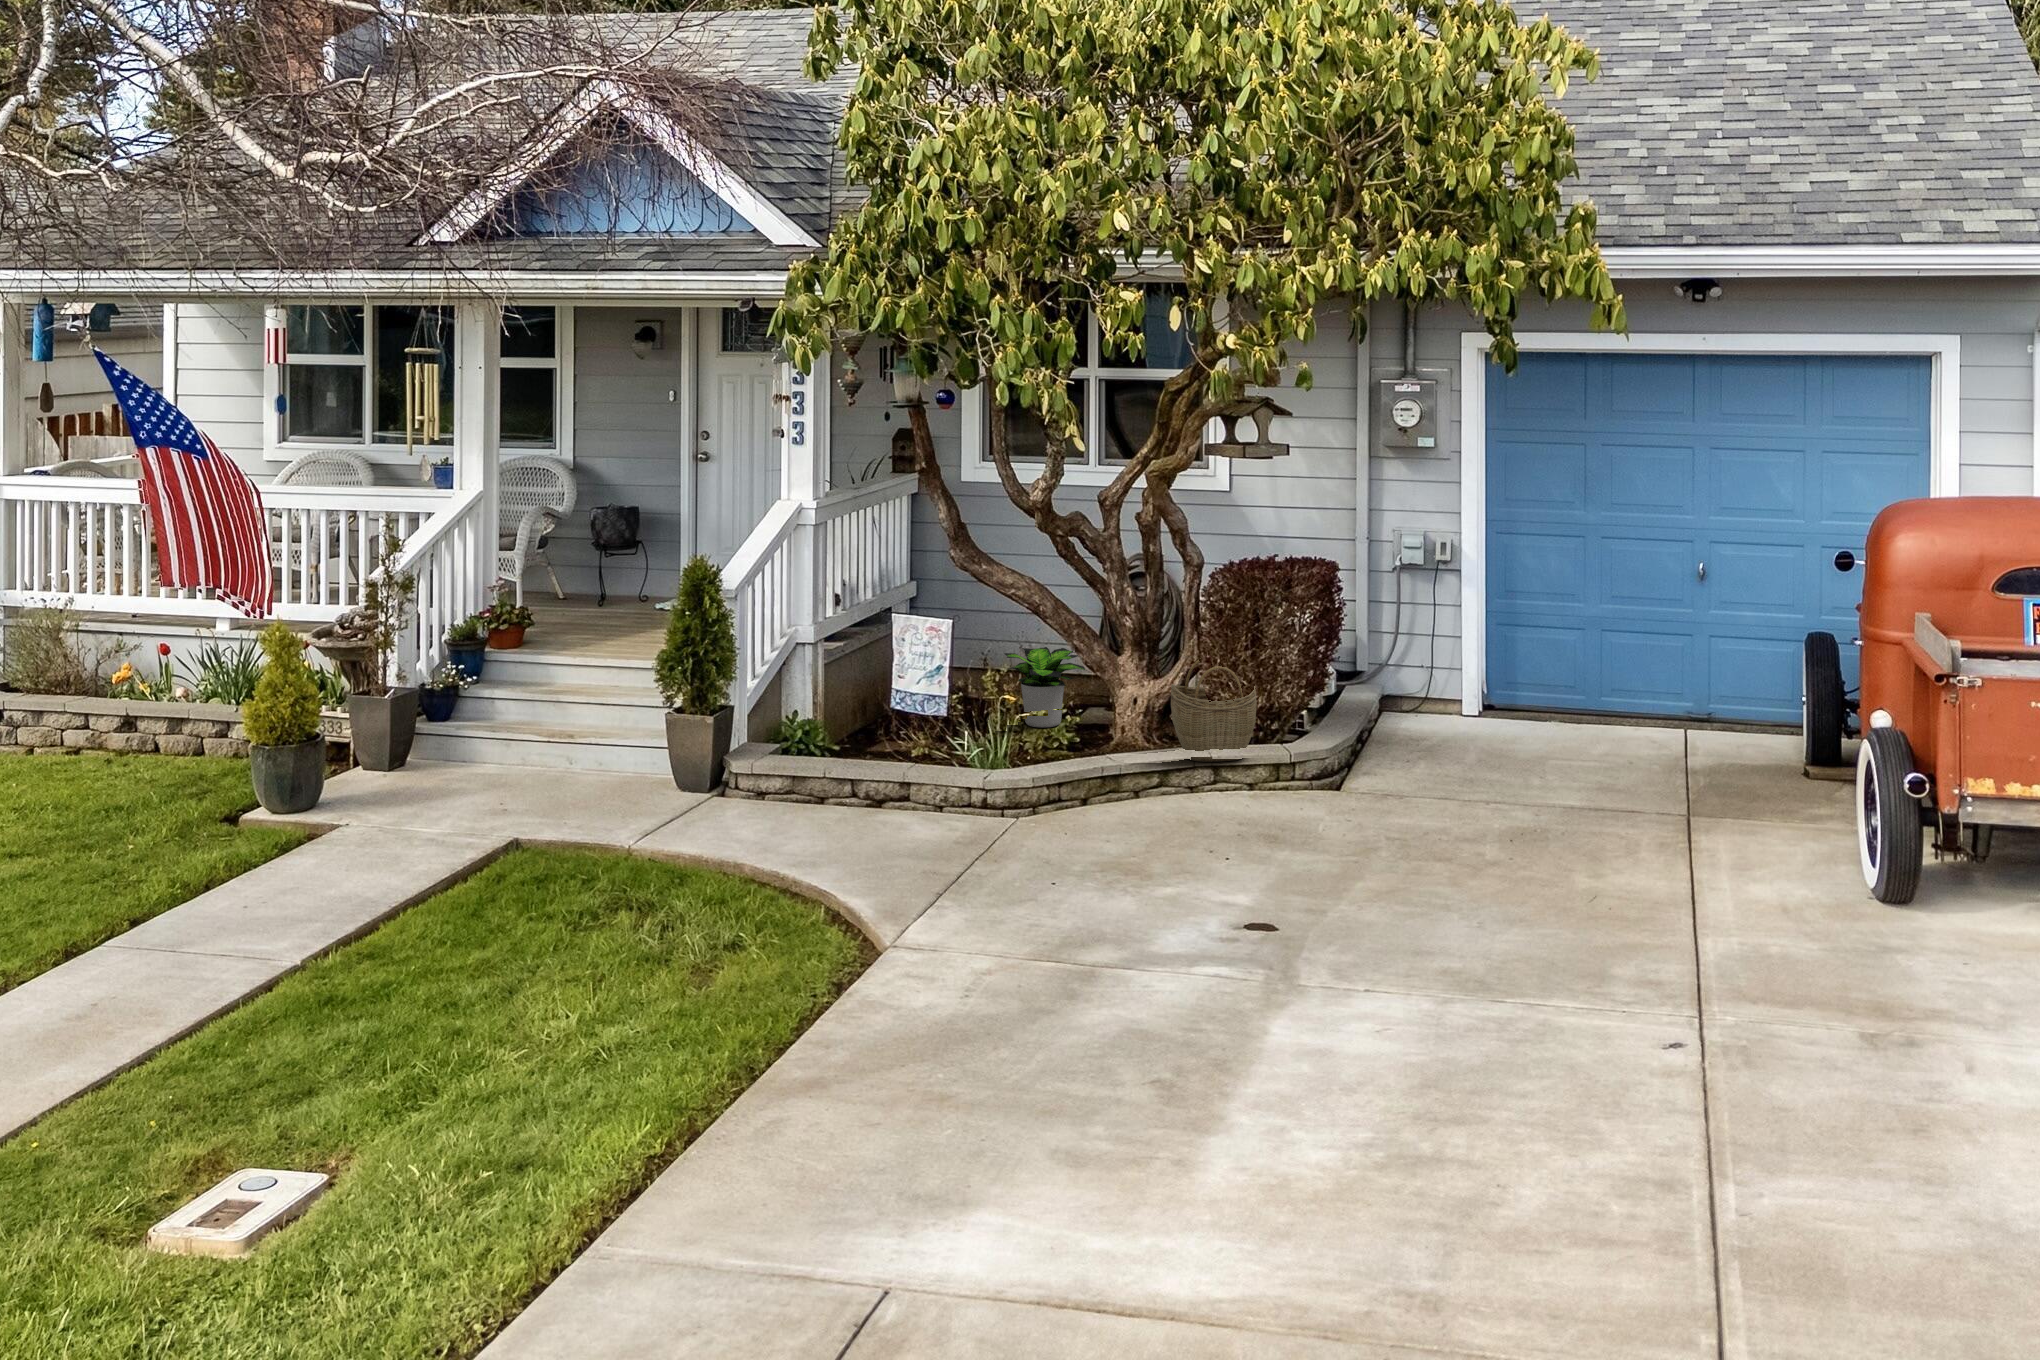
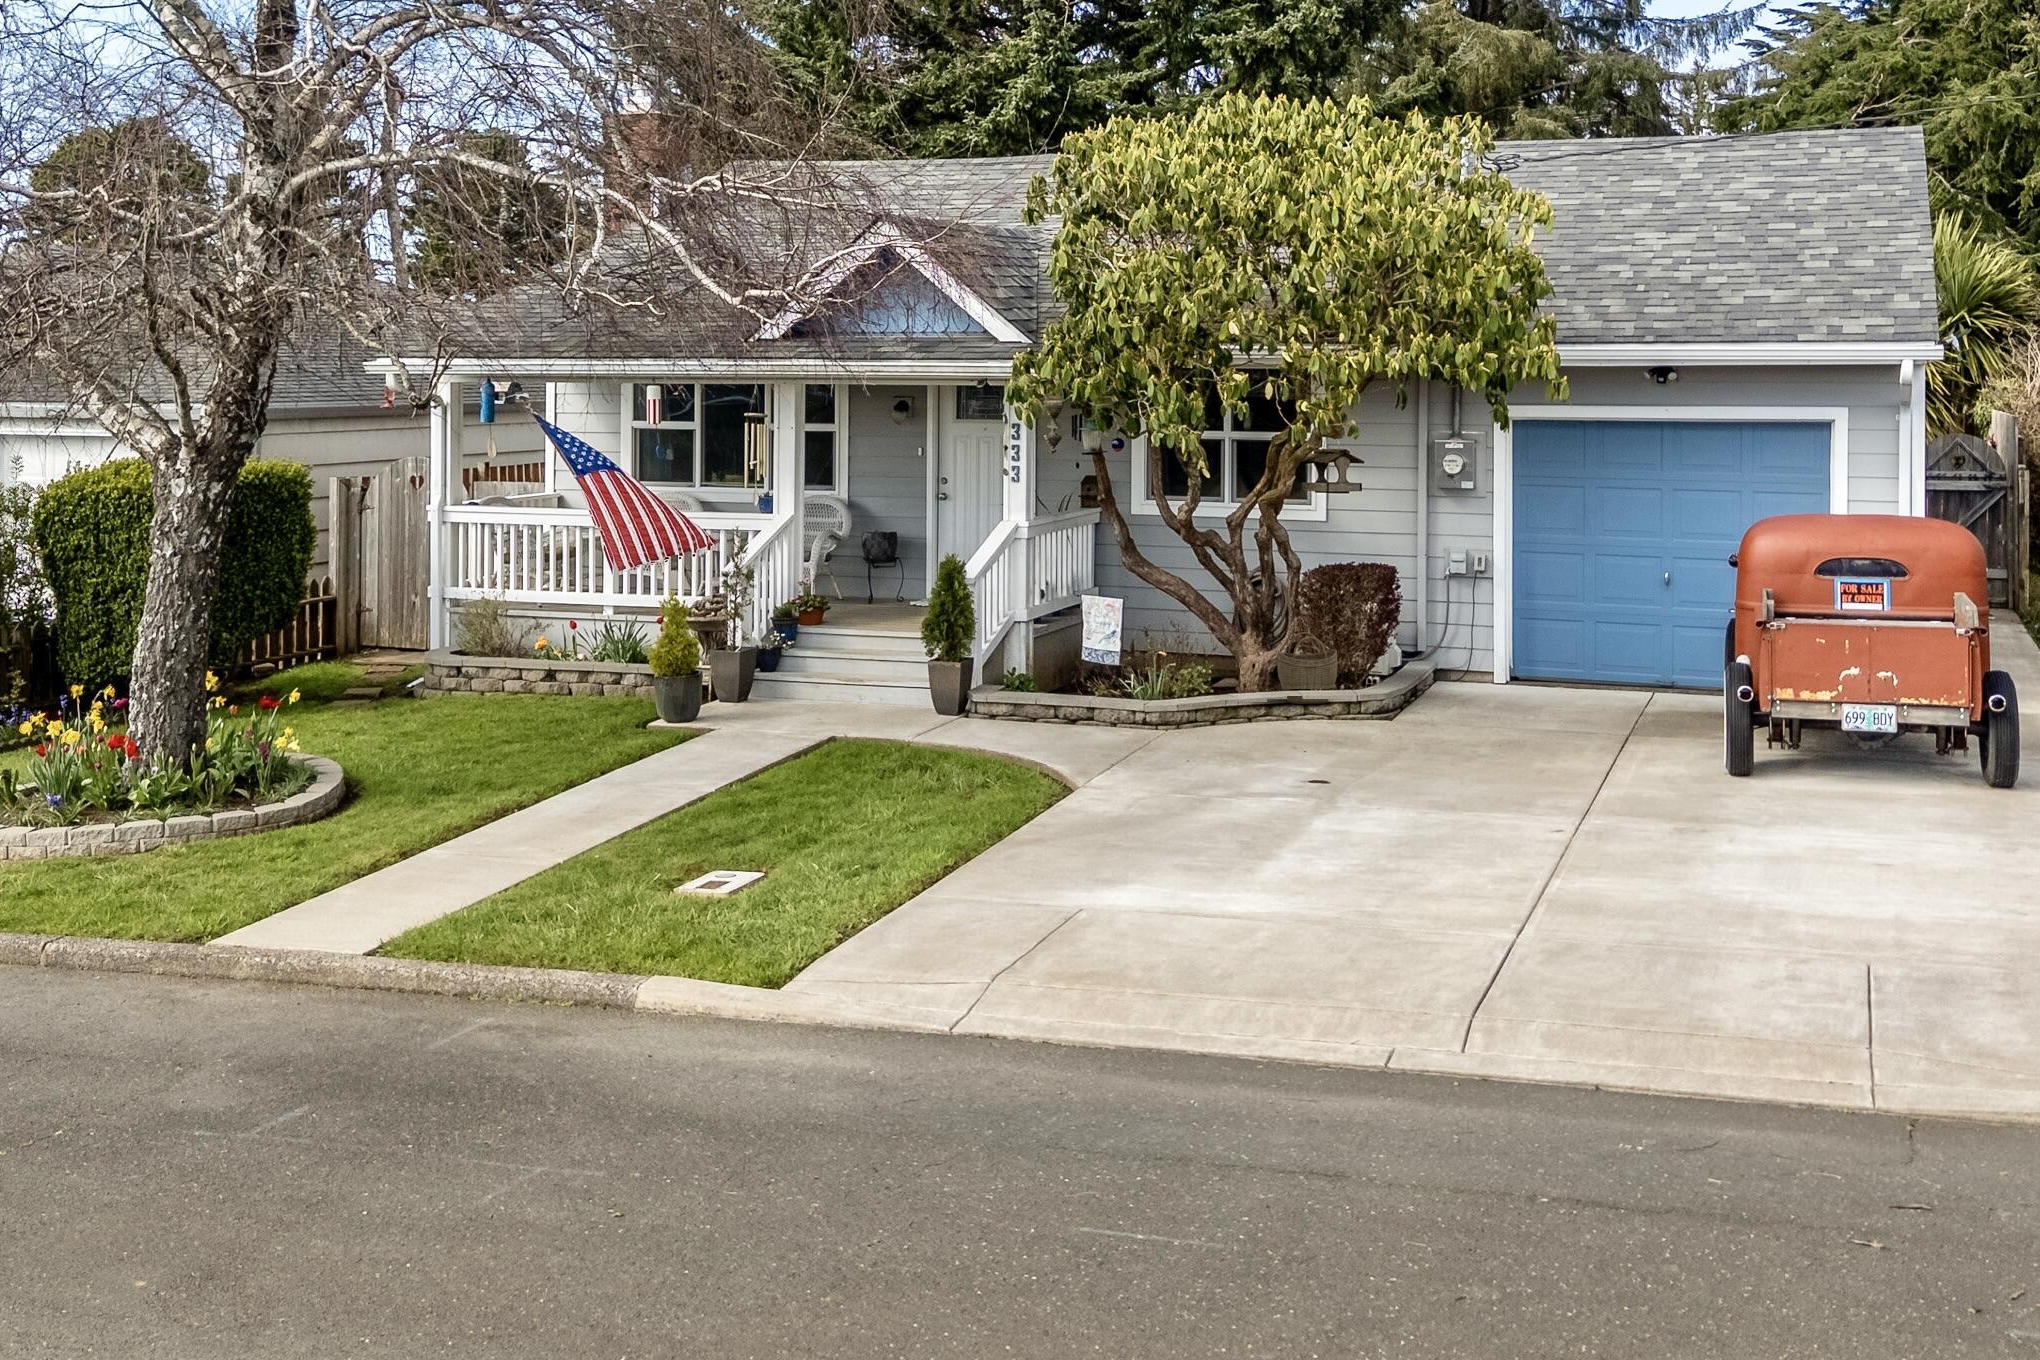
potted plant: present [1004,647,1085,728] -> none [1162,631,1226,687]

